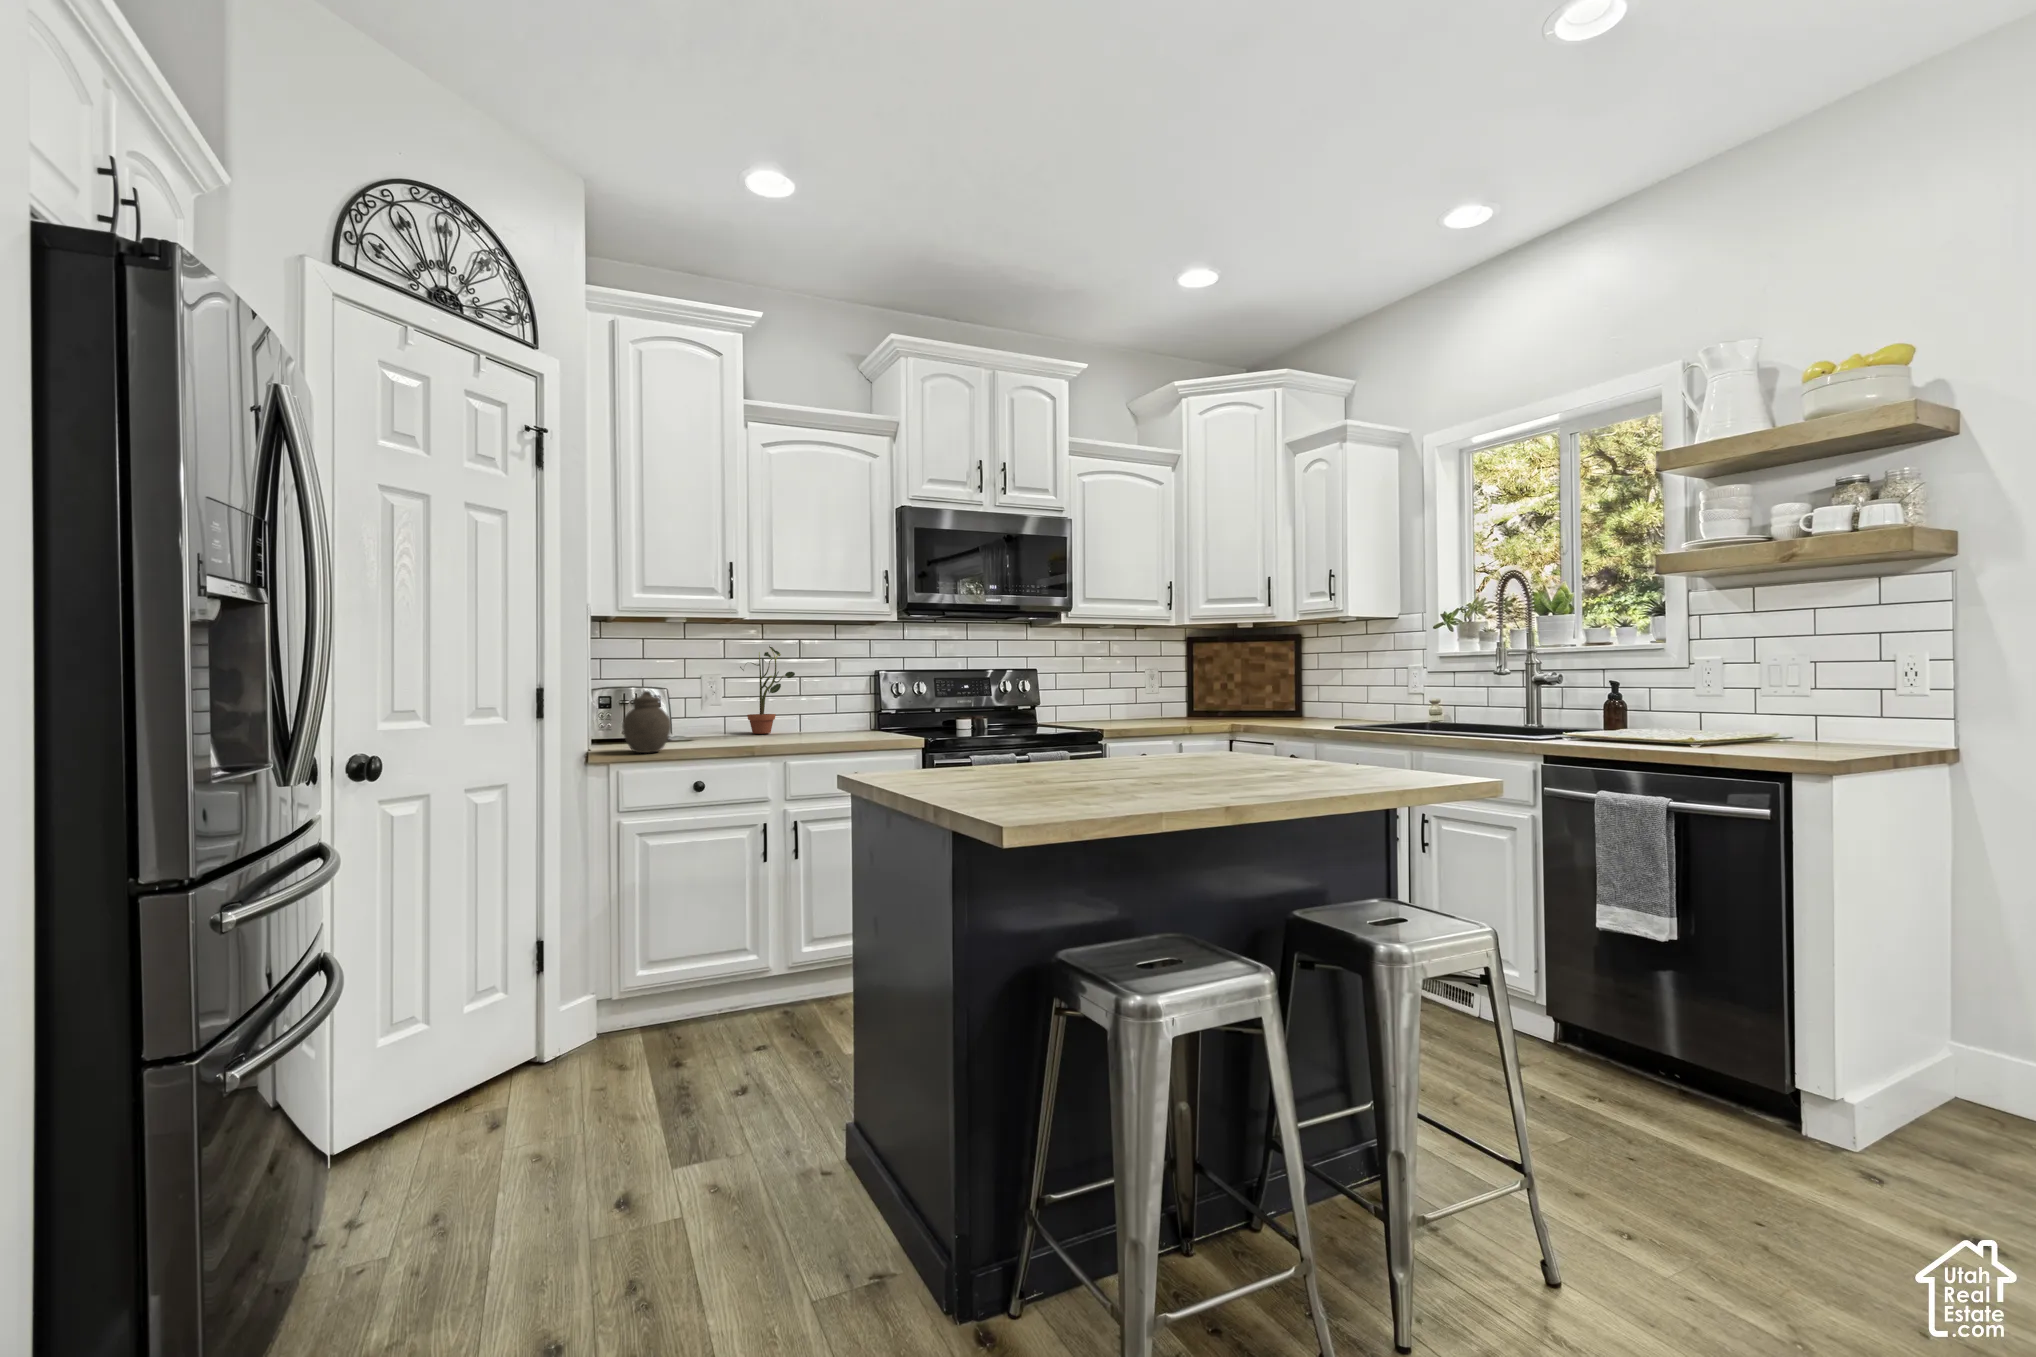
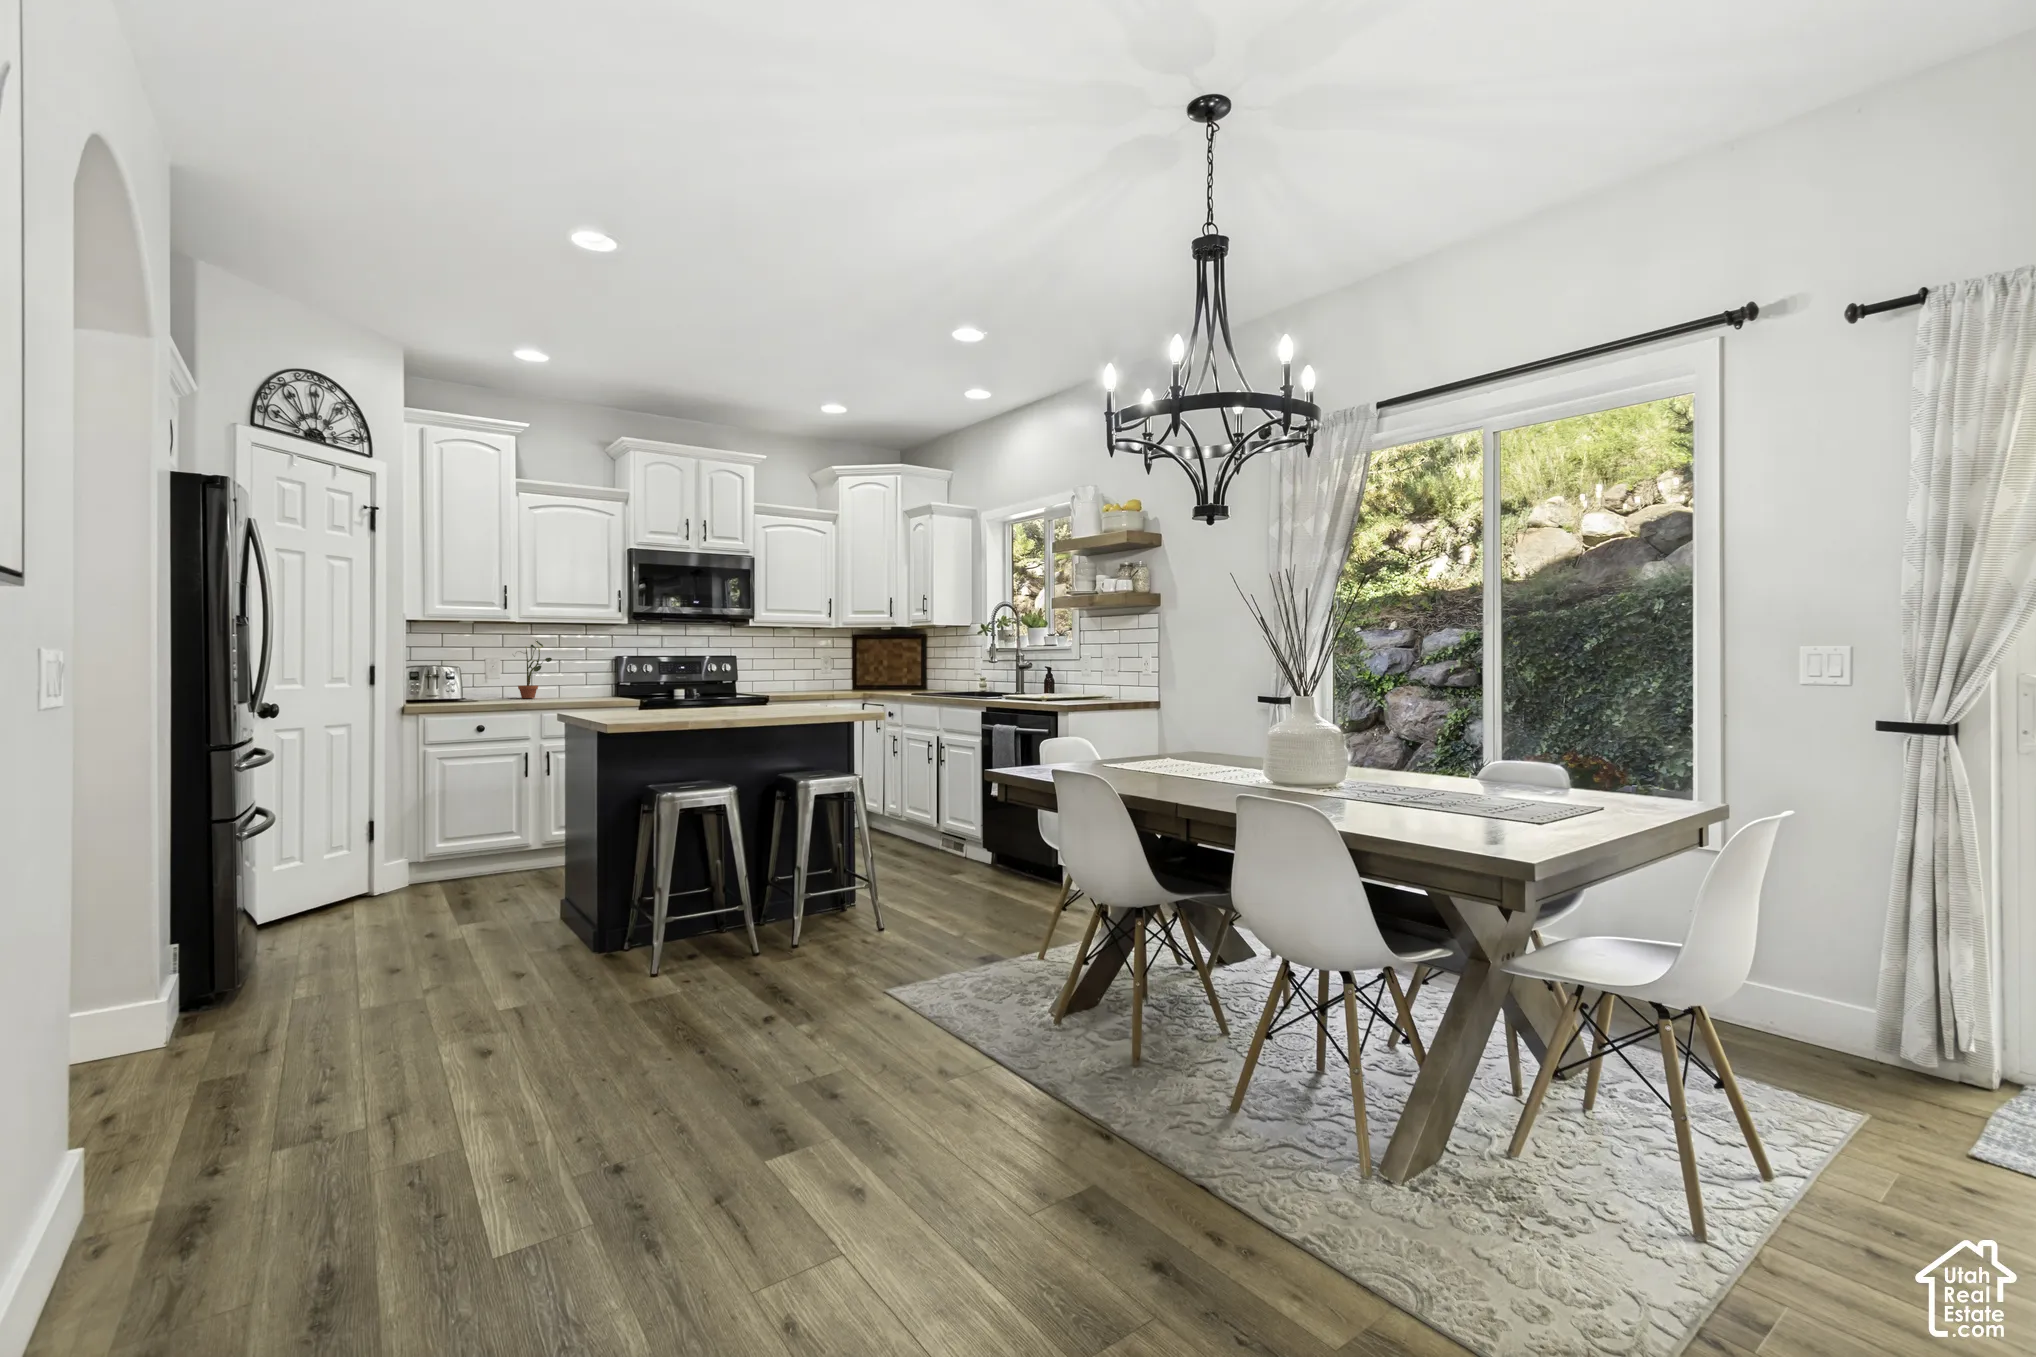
jar: present [622,691,671,753] -> none [428,669,461,707]

